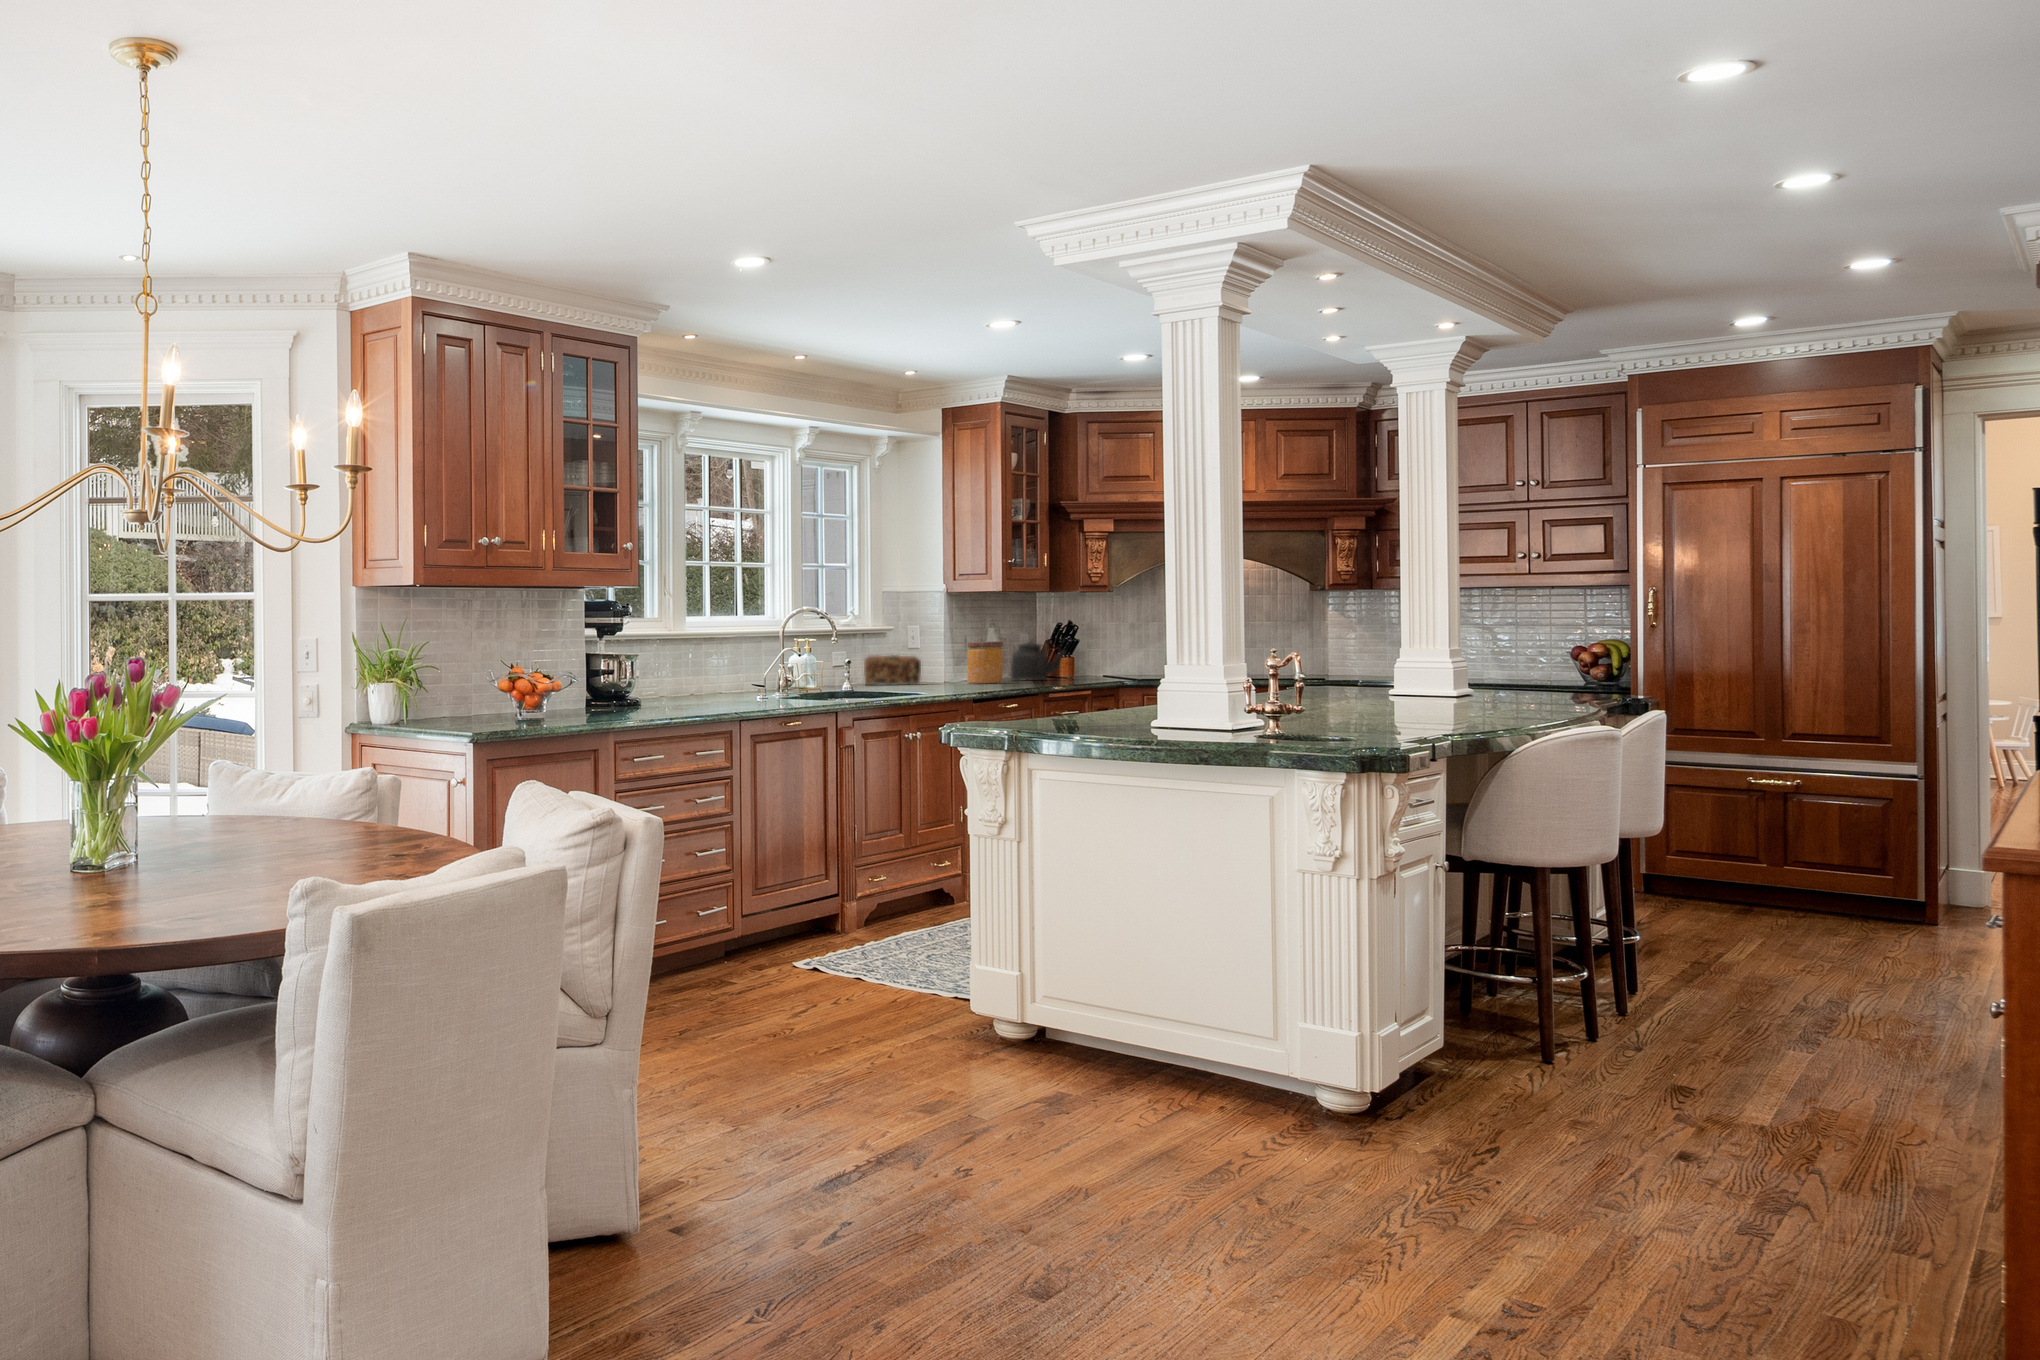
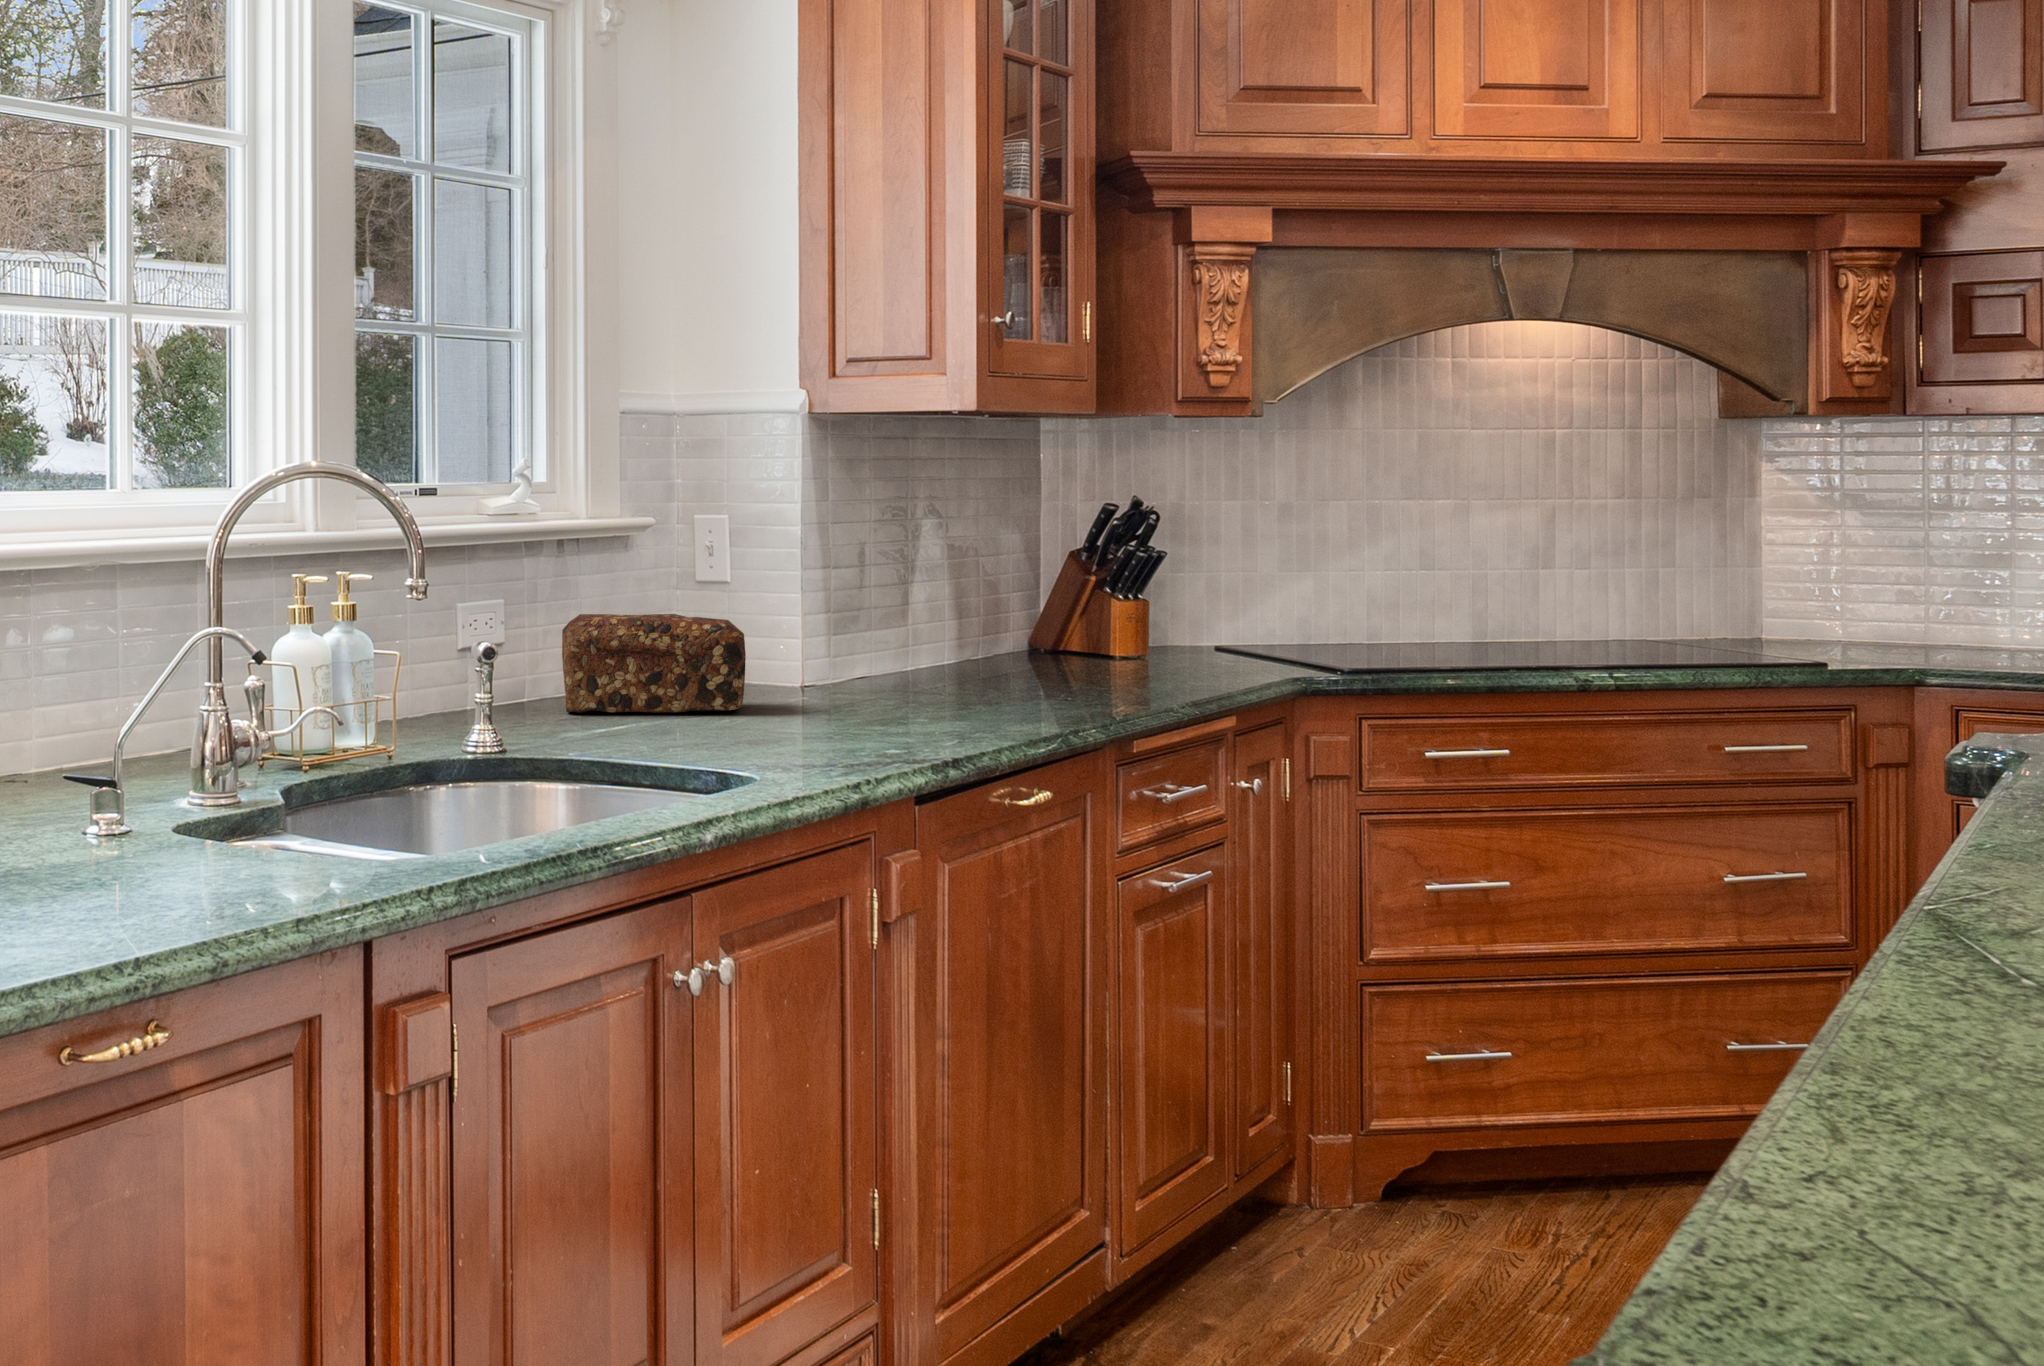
kettle: present [1011,632,1065,681] -> none [997,525,1162,678]
jar: present [967,642,1003,684] -> none [895,581,1011,724]

